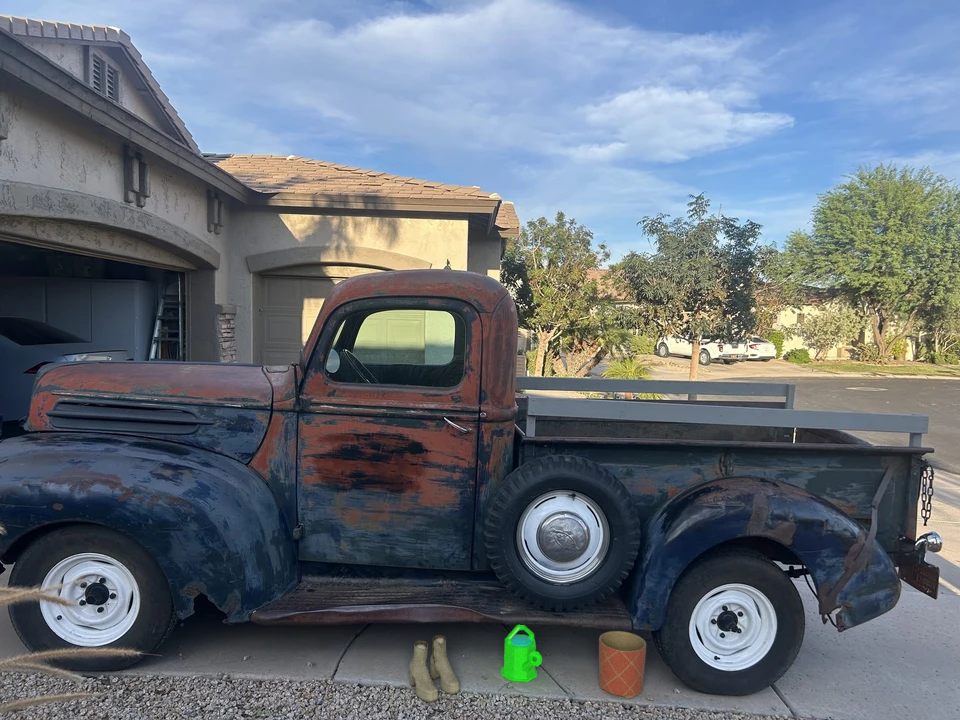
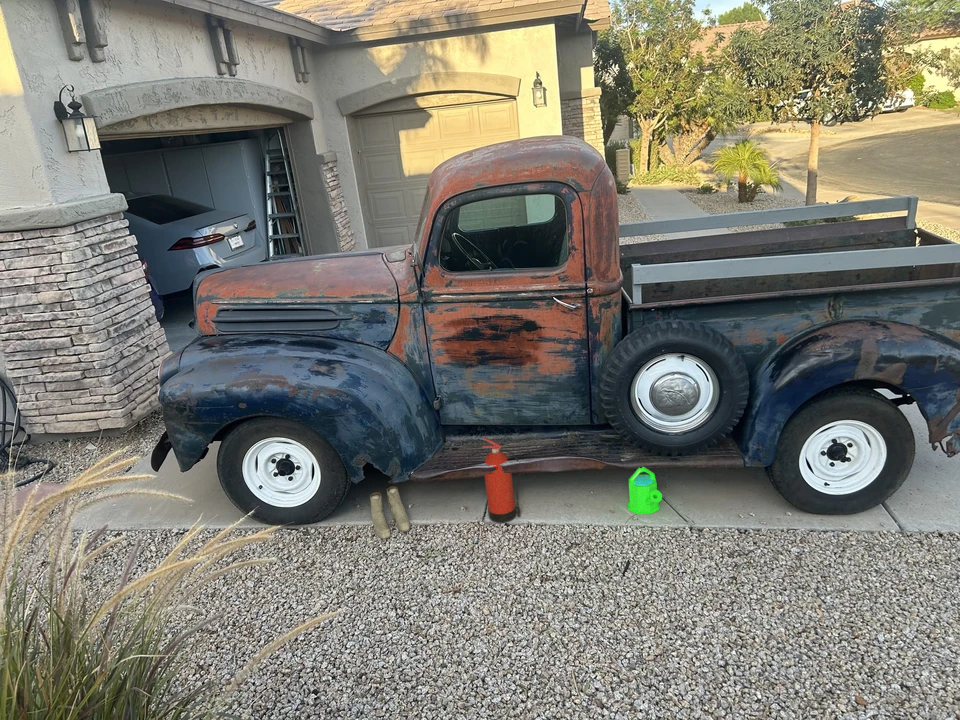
fire extinguisher: none [339,573,385,683] -> present [483,437,521,523]
planter: present [599,631,646,699] -> none [714,468,758,524]
boots: present [409,635,459,702] -> present [370,486,410,539]

